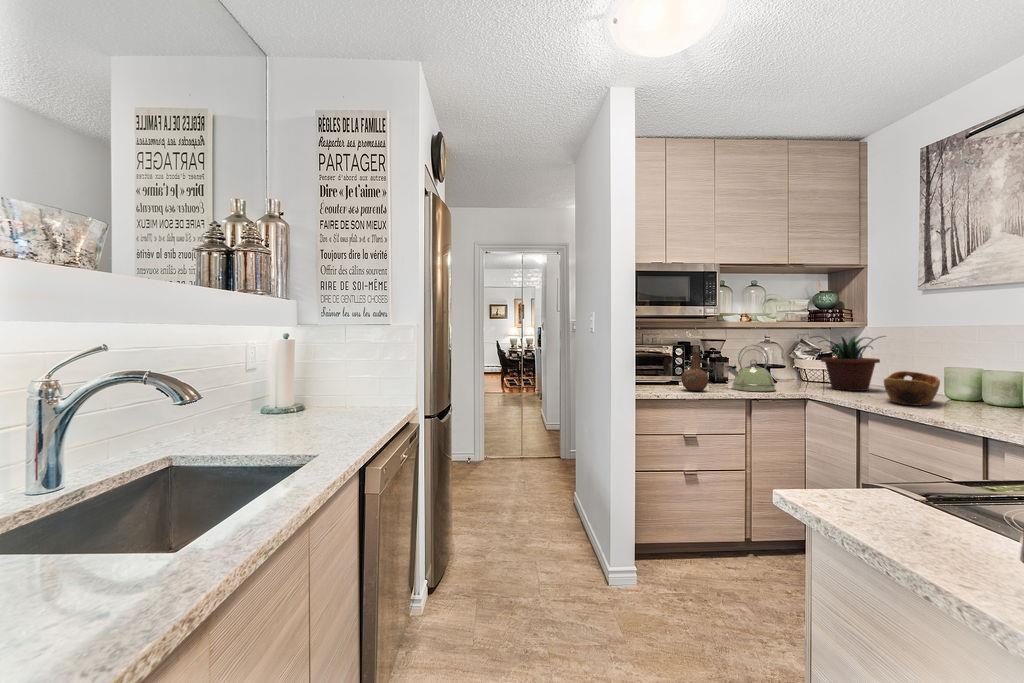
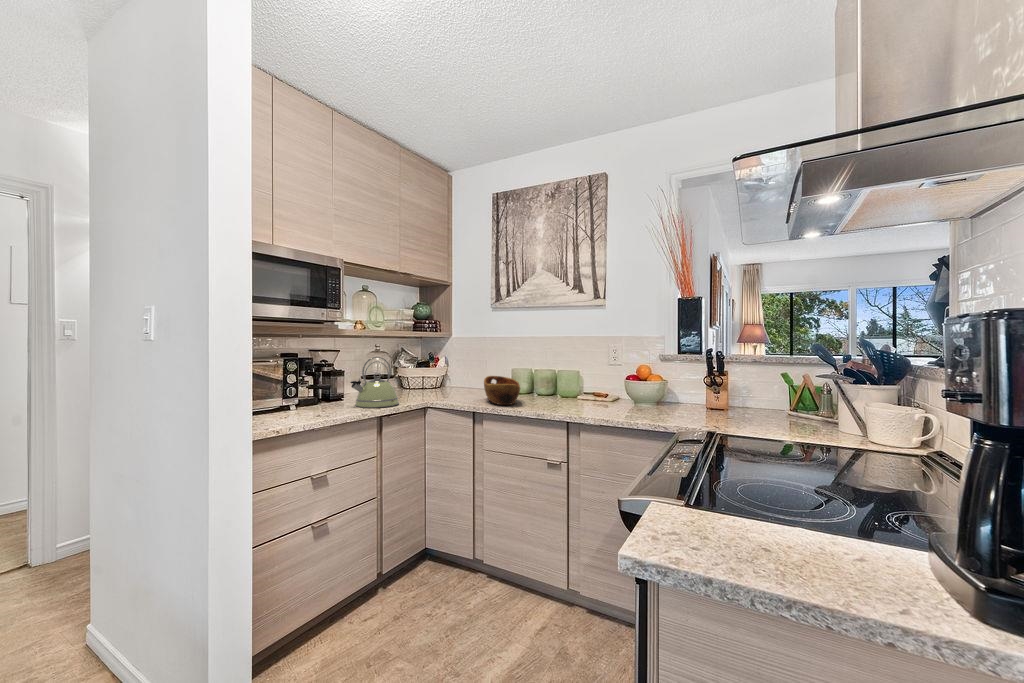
potted plant: present [811,336,885,391] -> none [416,345,472,396]
ceramic pitcher: present [681,345,710,391] -> none [305,360,339,416]

